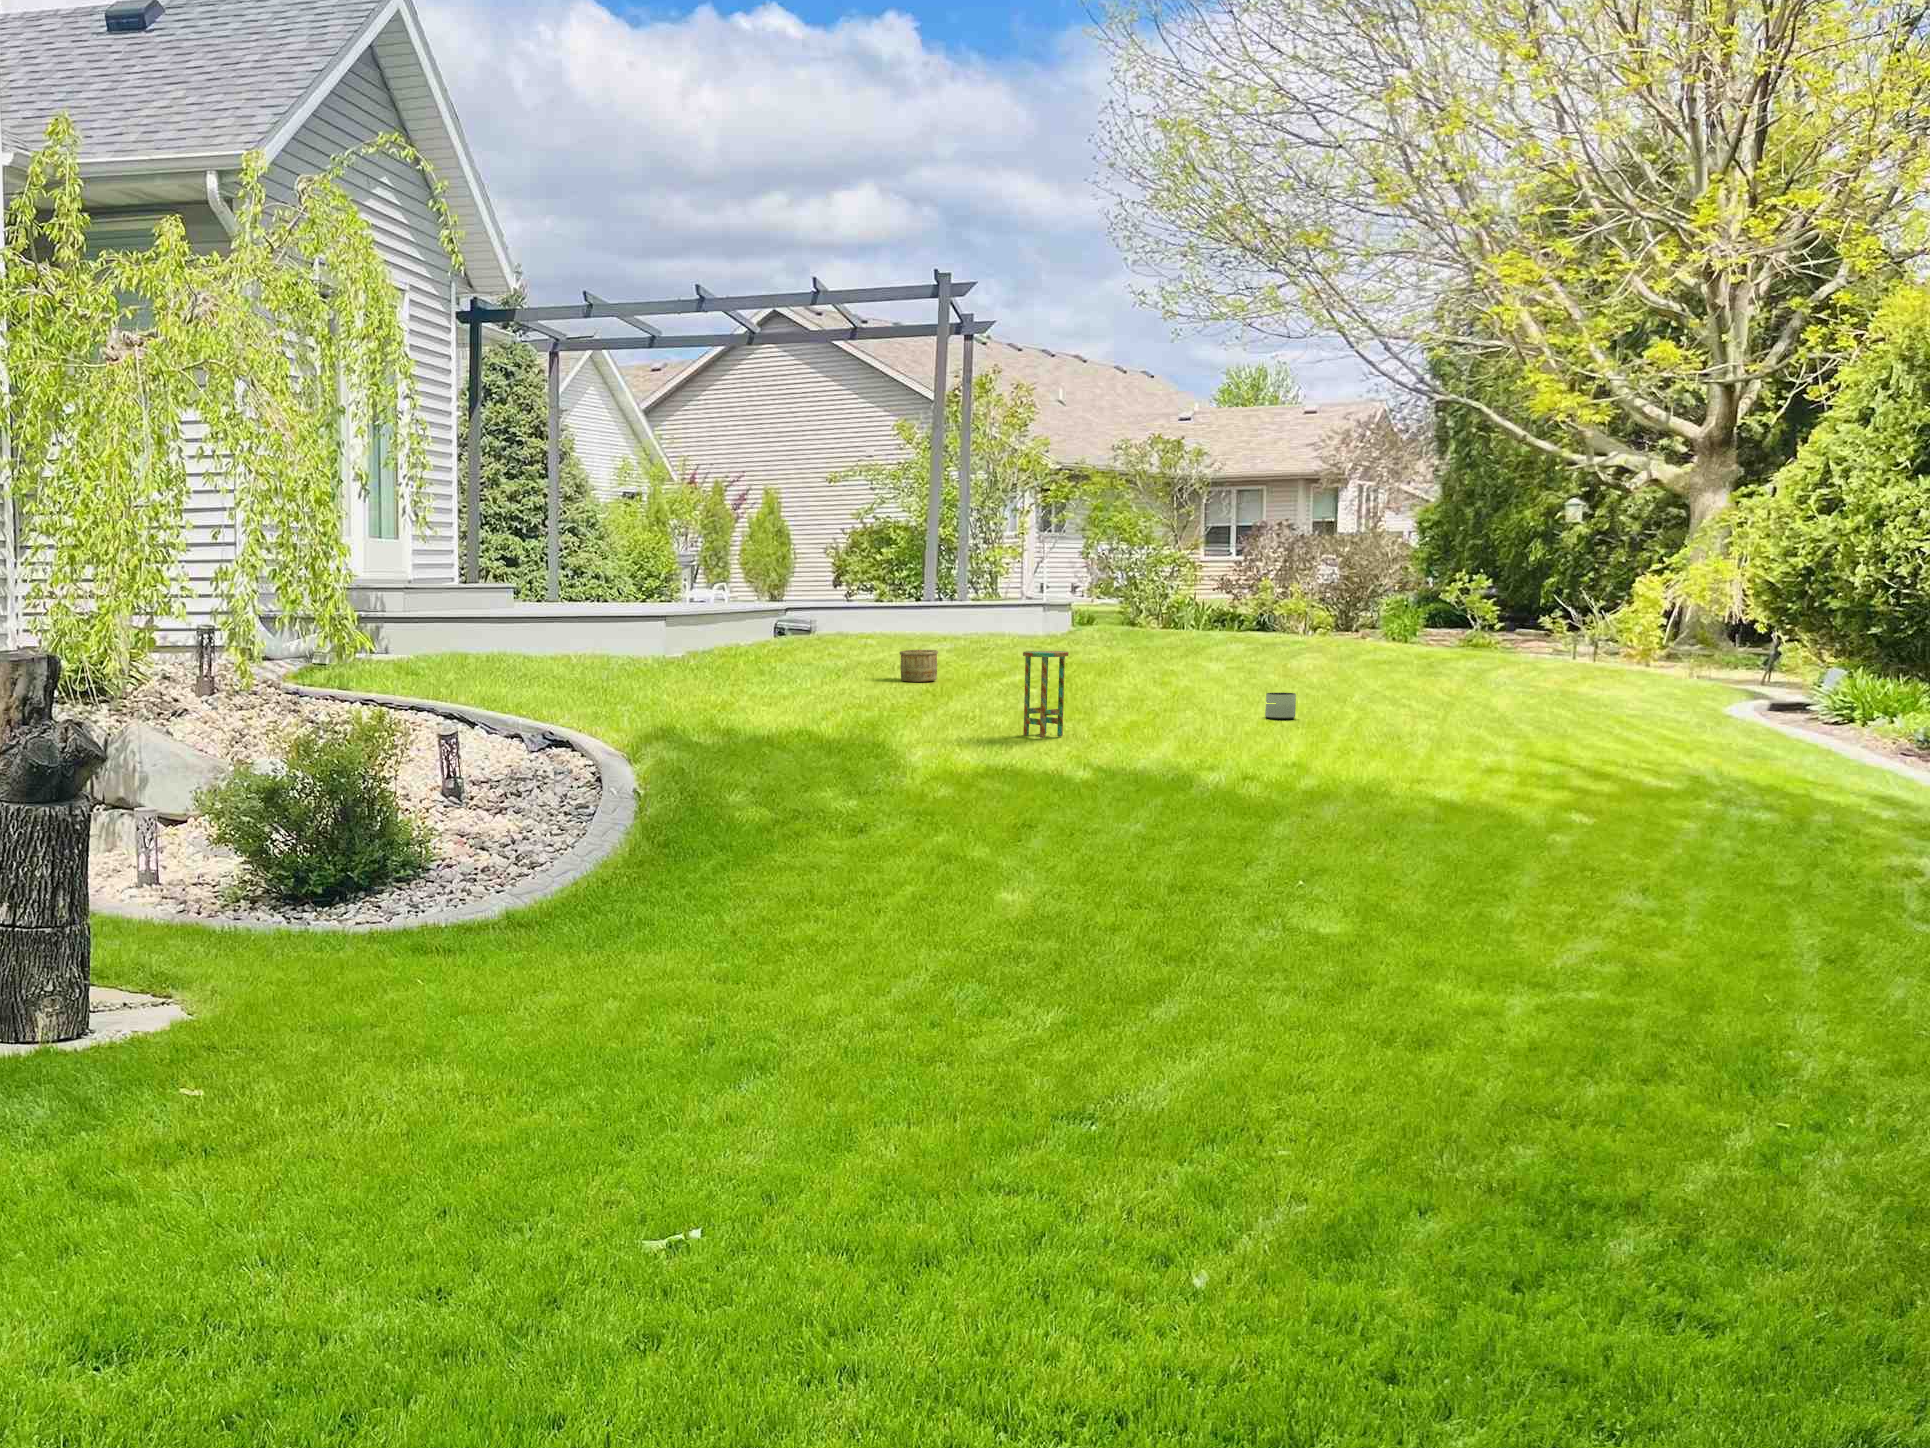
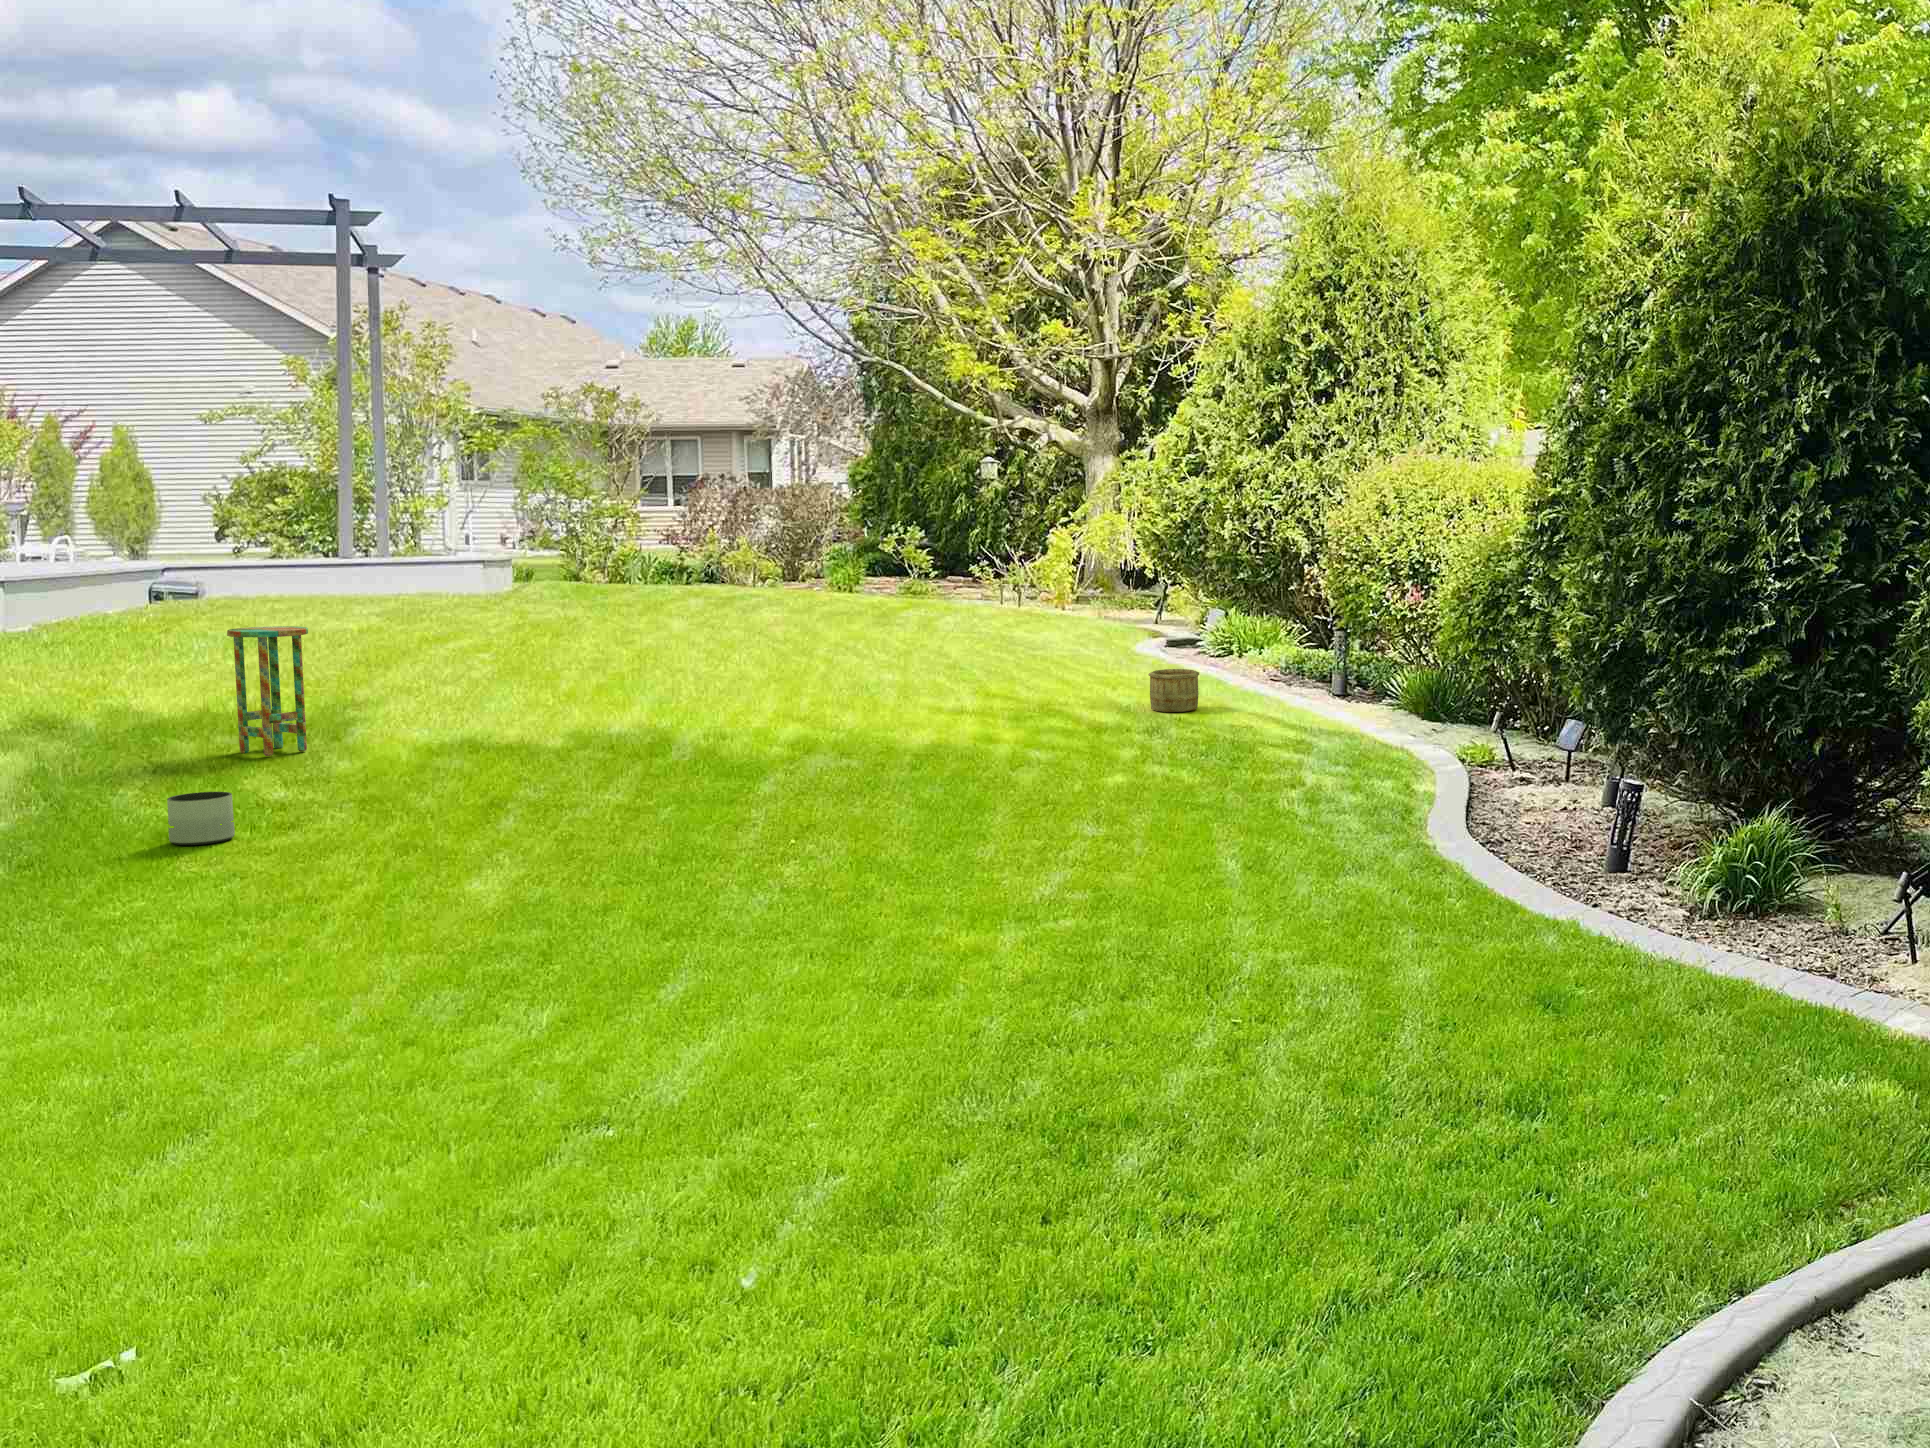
wooden bucket: present [900,650,938,682] -> present [1148,669,1199,712]
planter: present [1265,693,1296,719] -> present [167,792,235,845]

